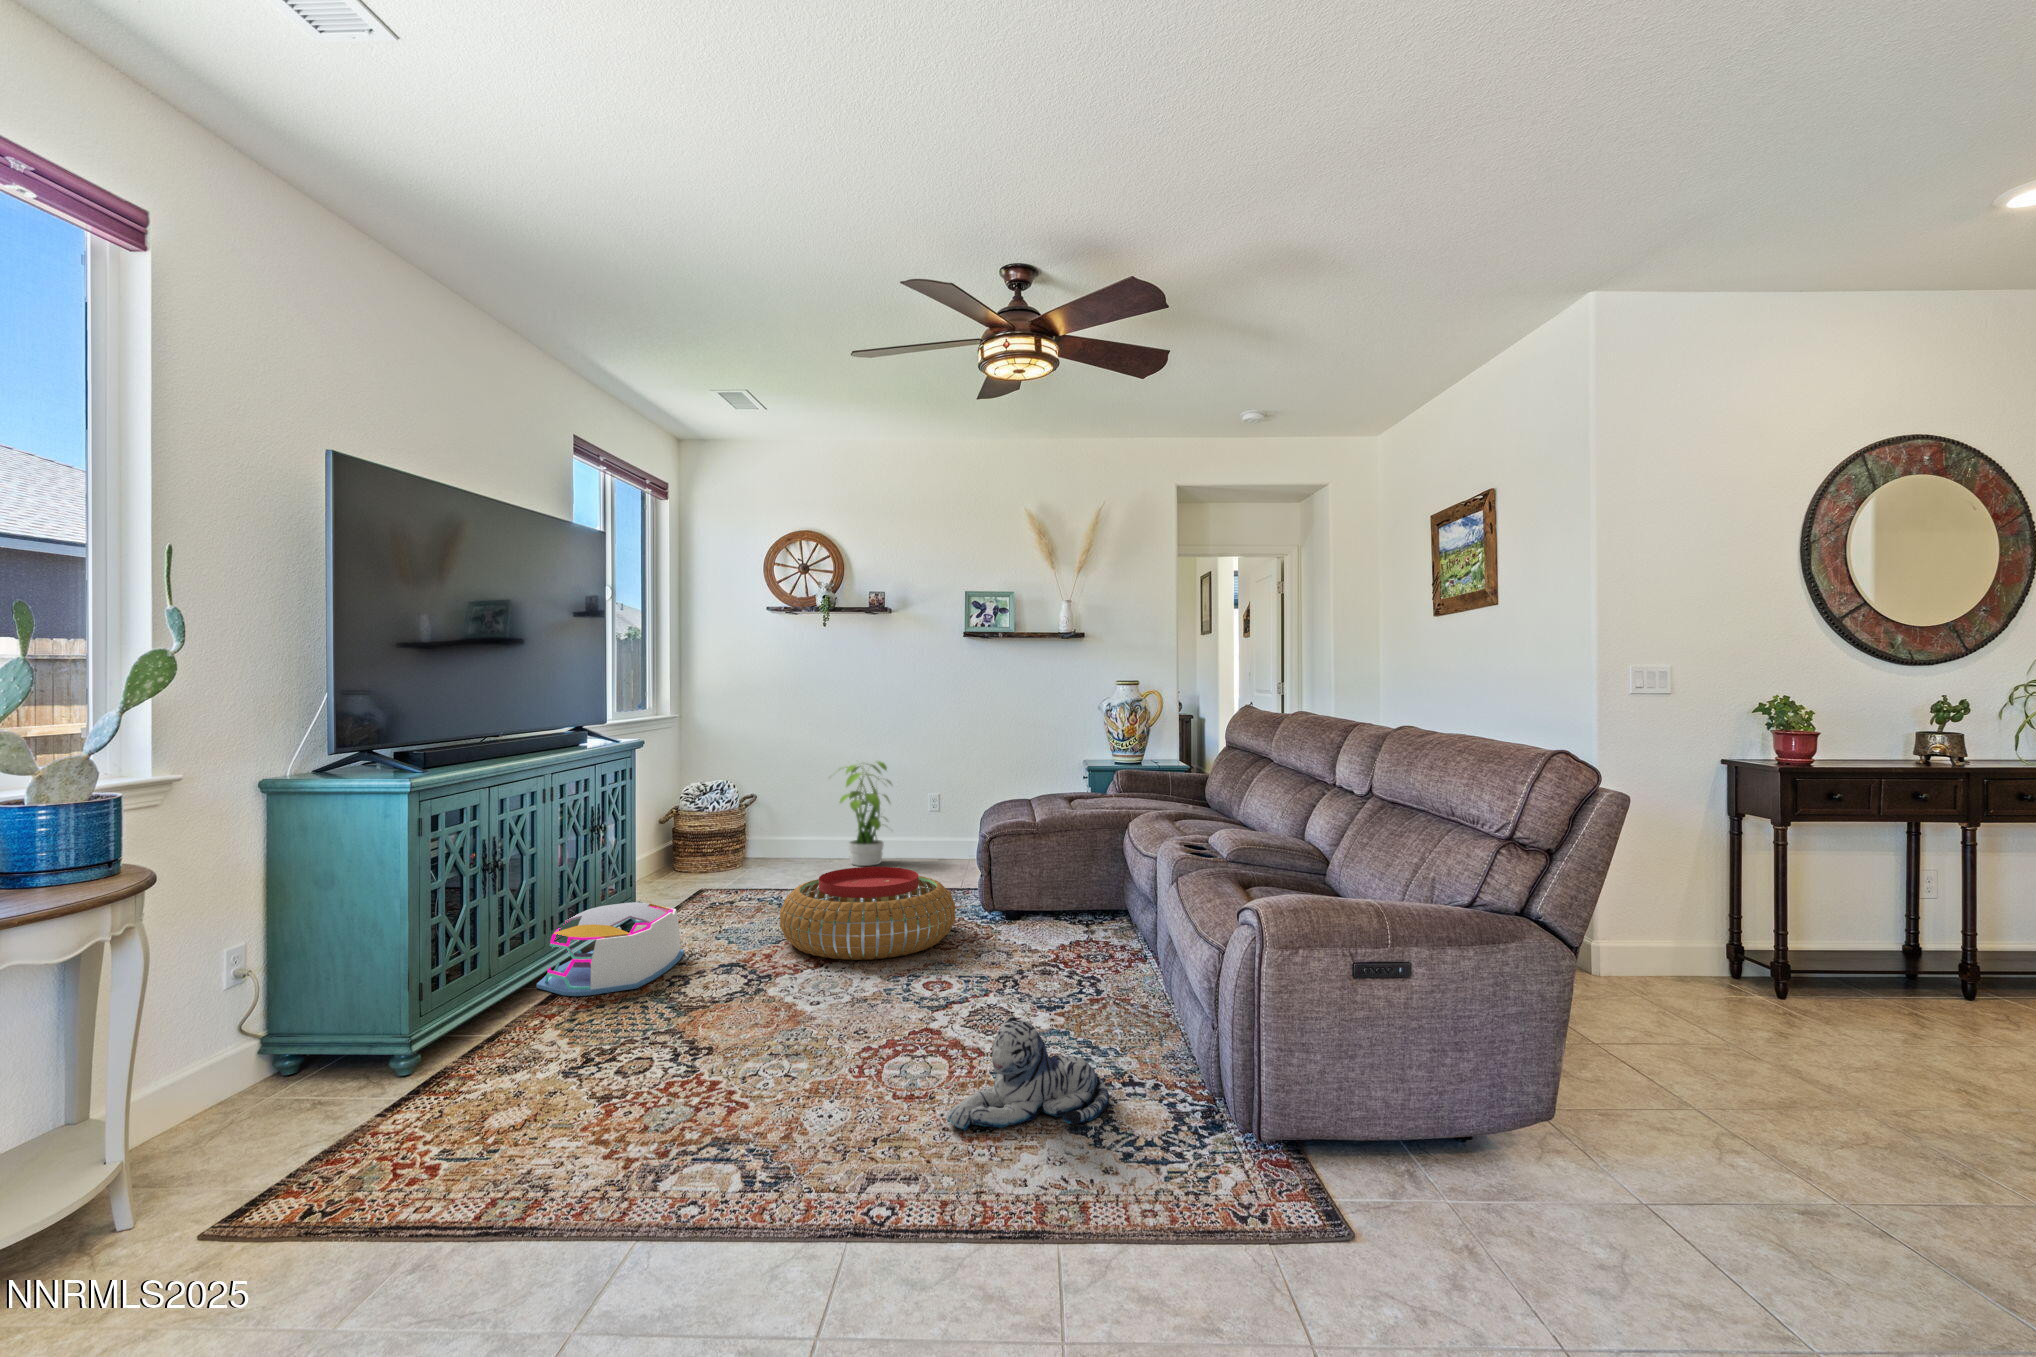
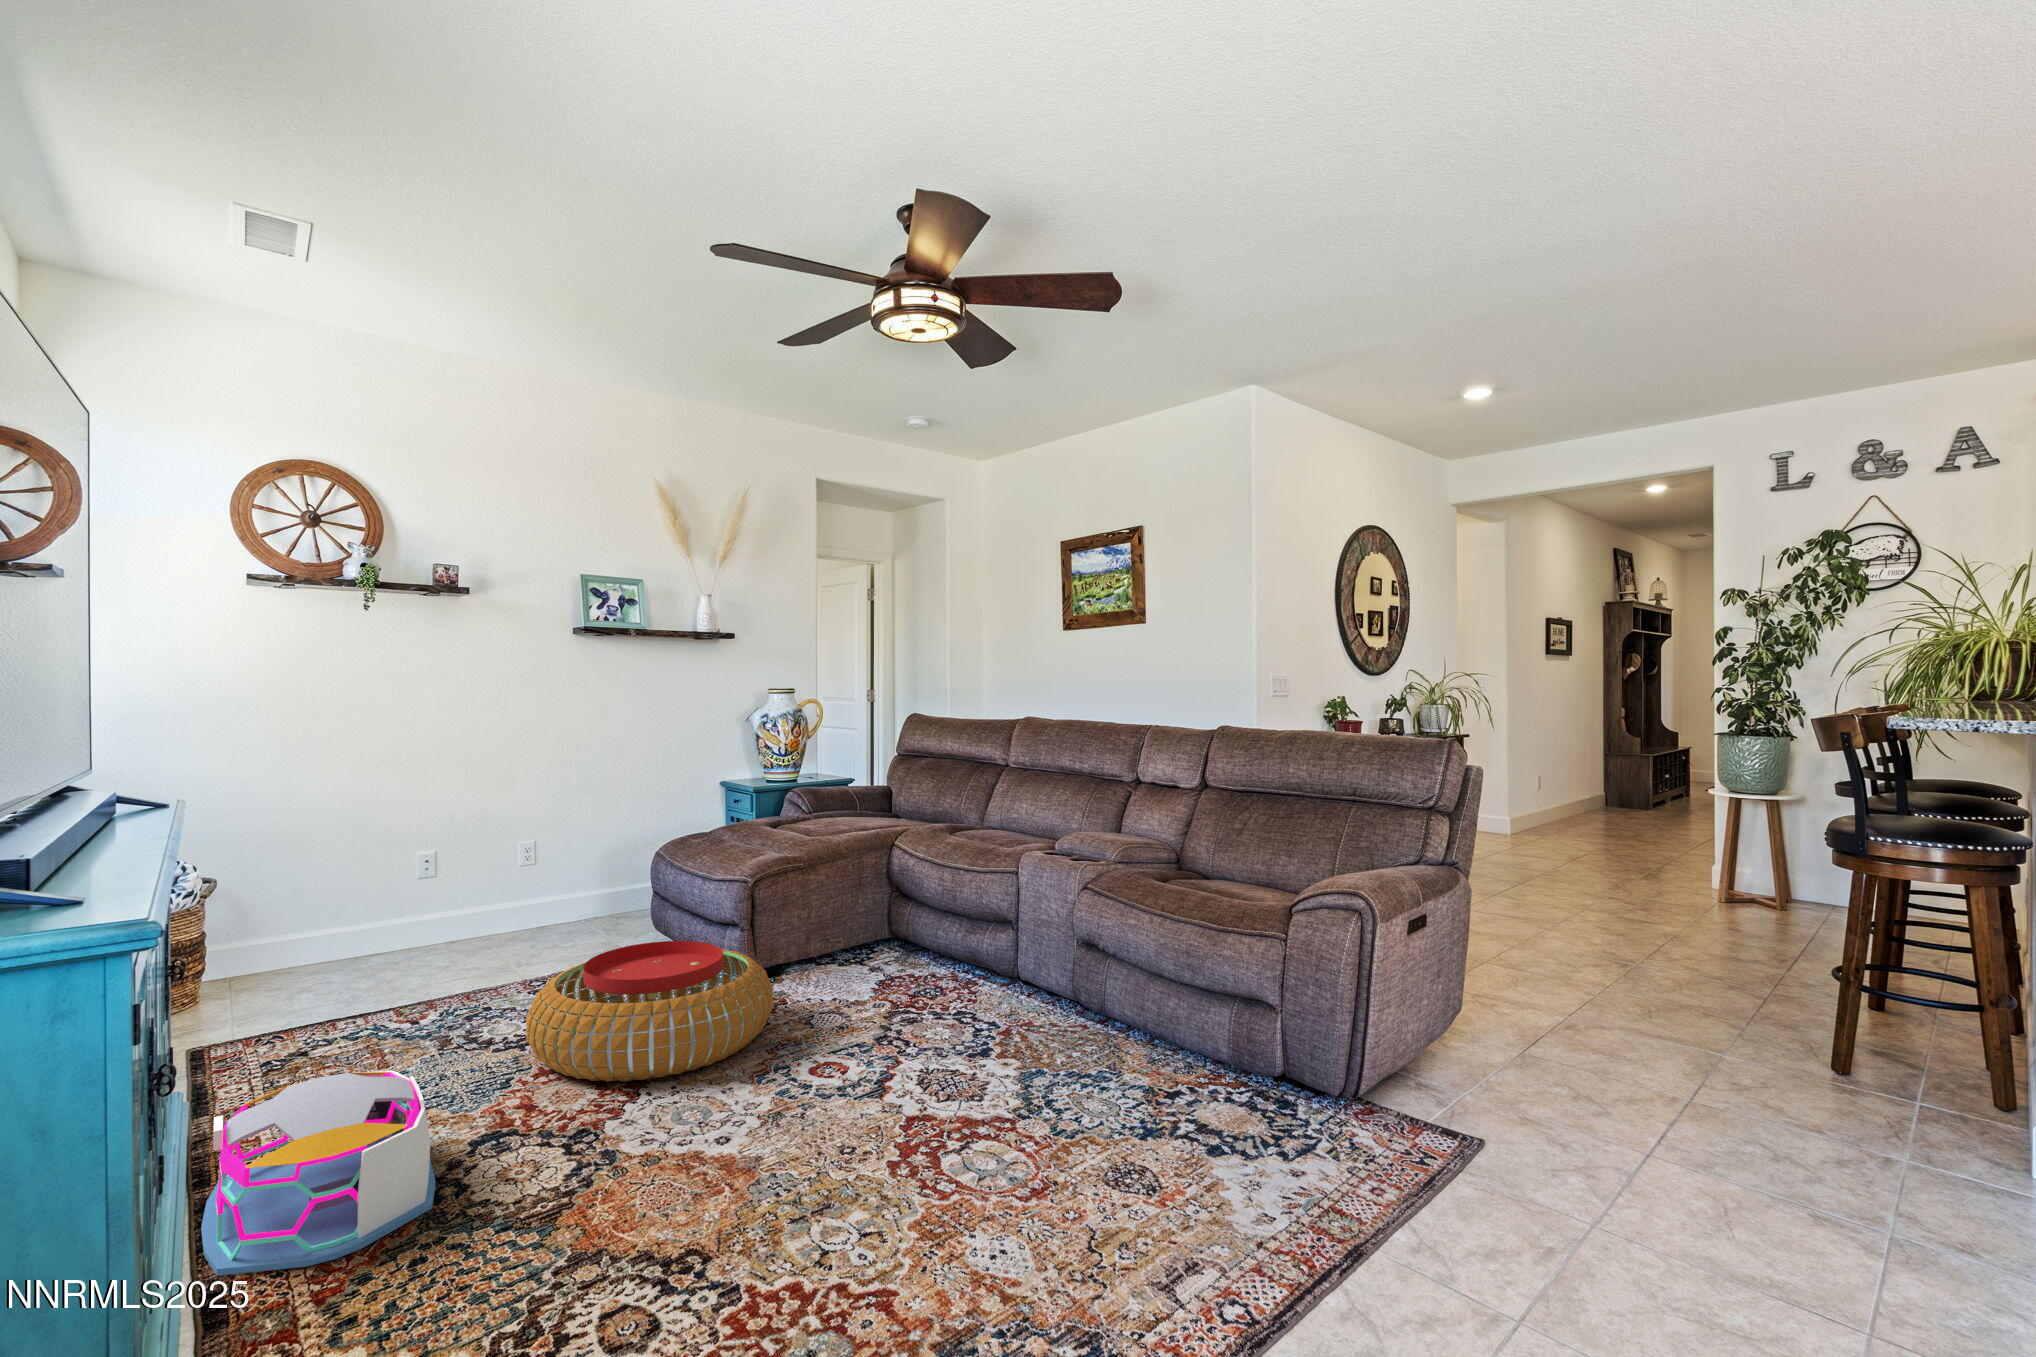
potted plant: present [840,761,891,866] -> none [381,801,492,953]
plush toy: present [946,1016,1110,1130] -> none [1114,1066,1218,1200]

